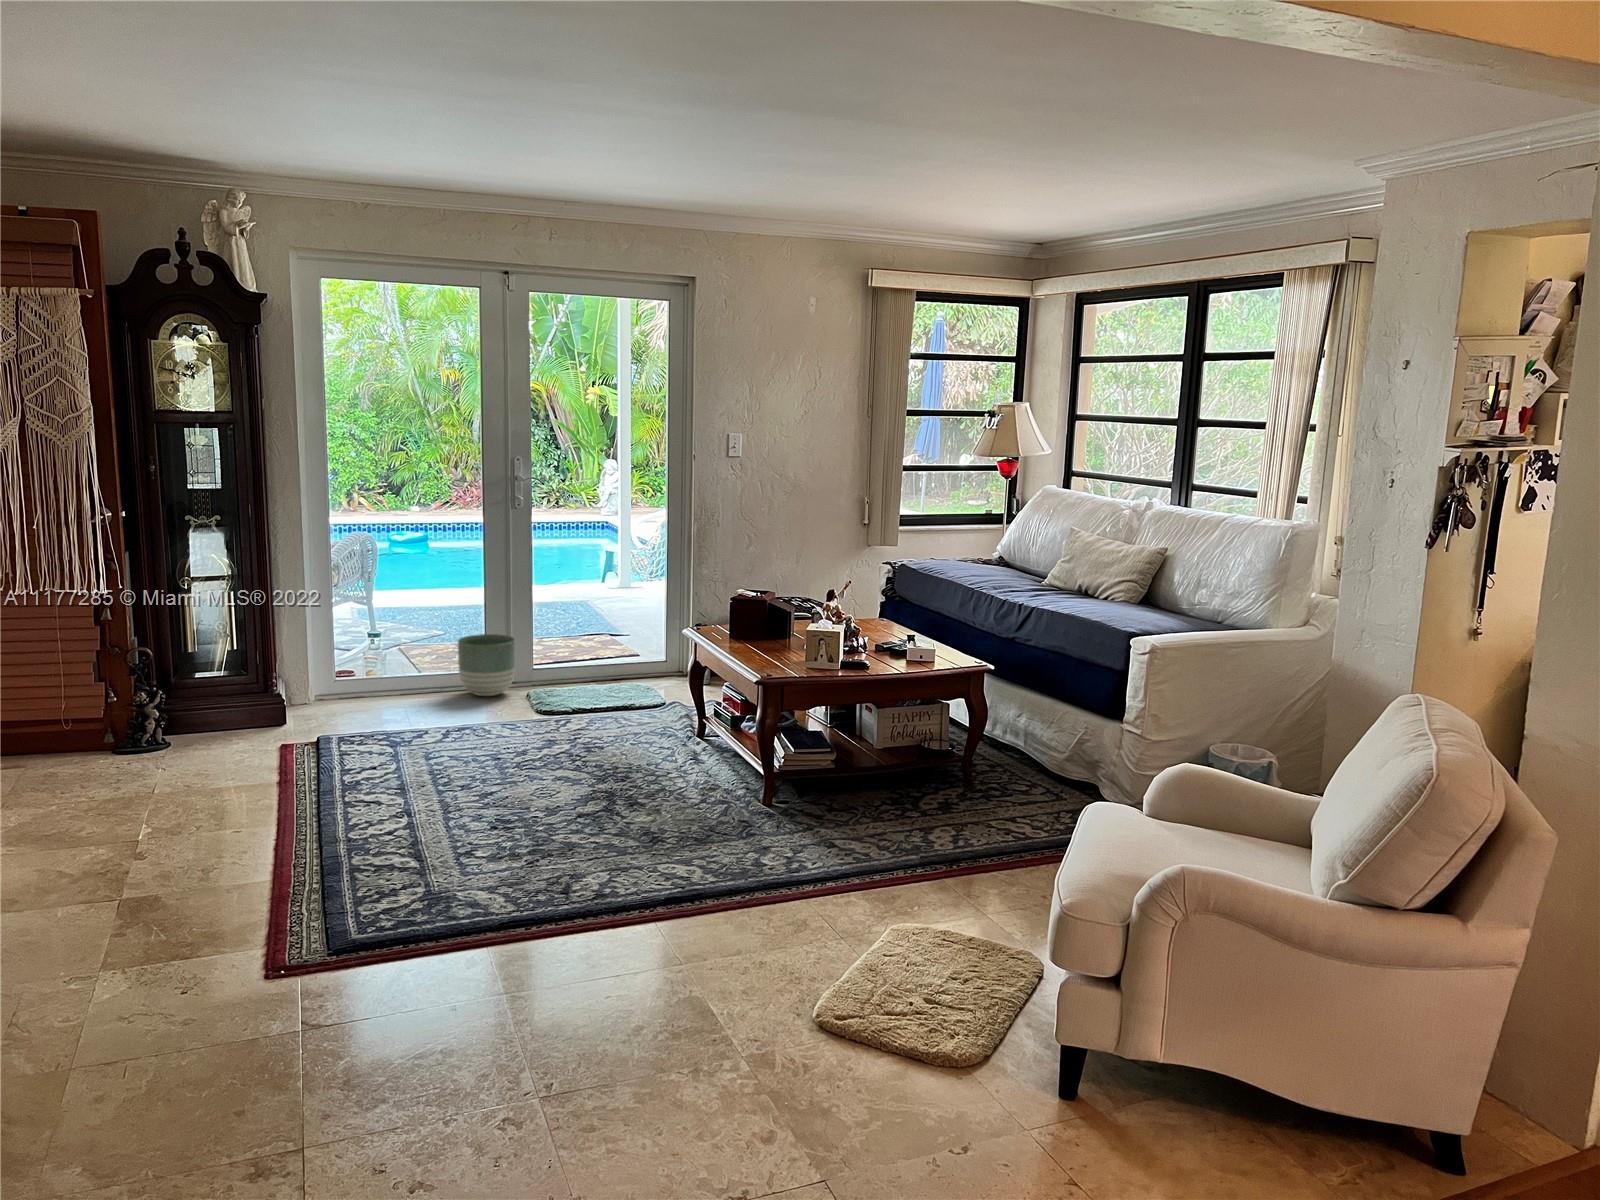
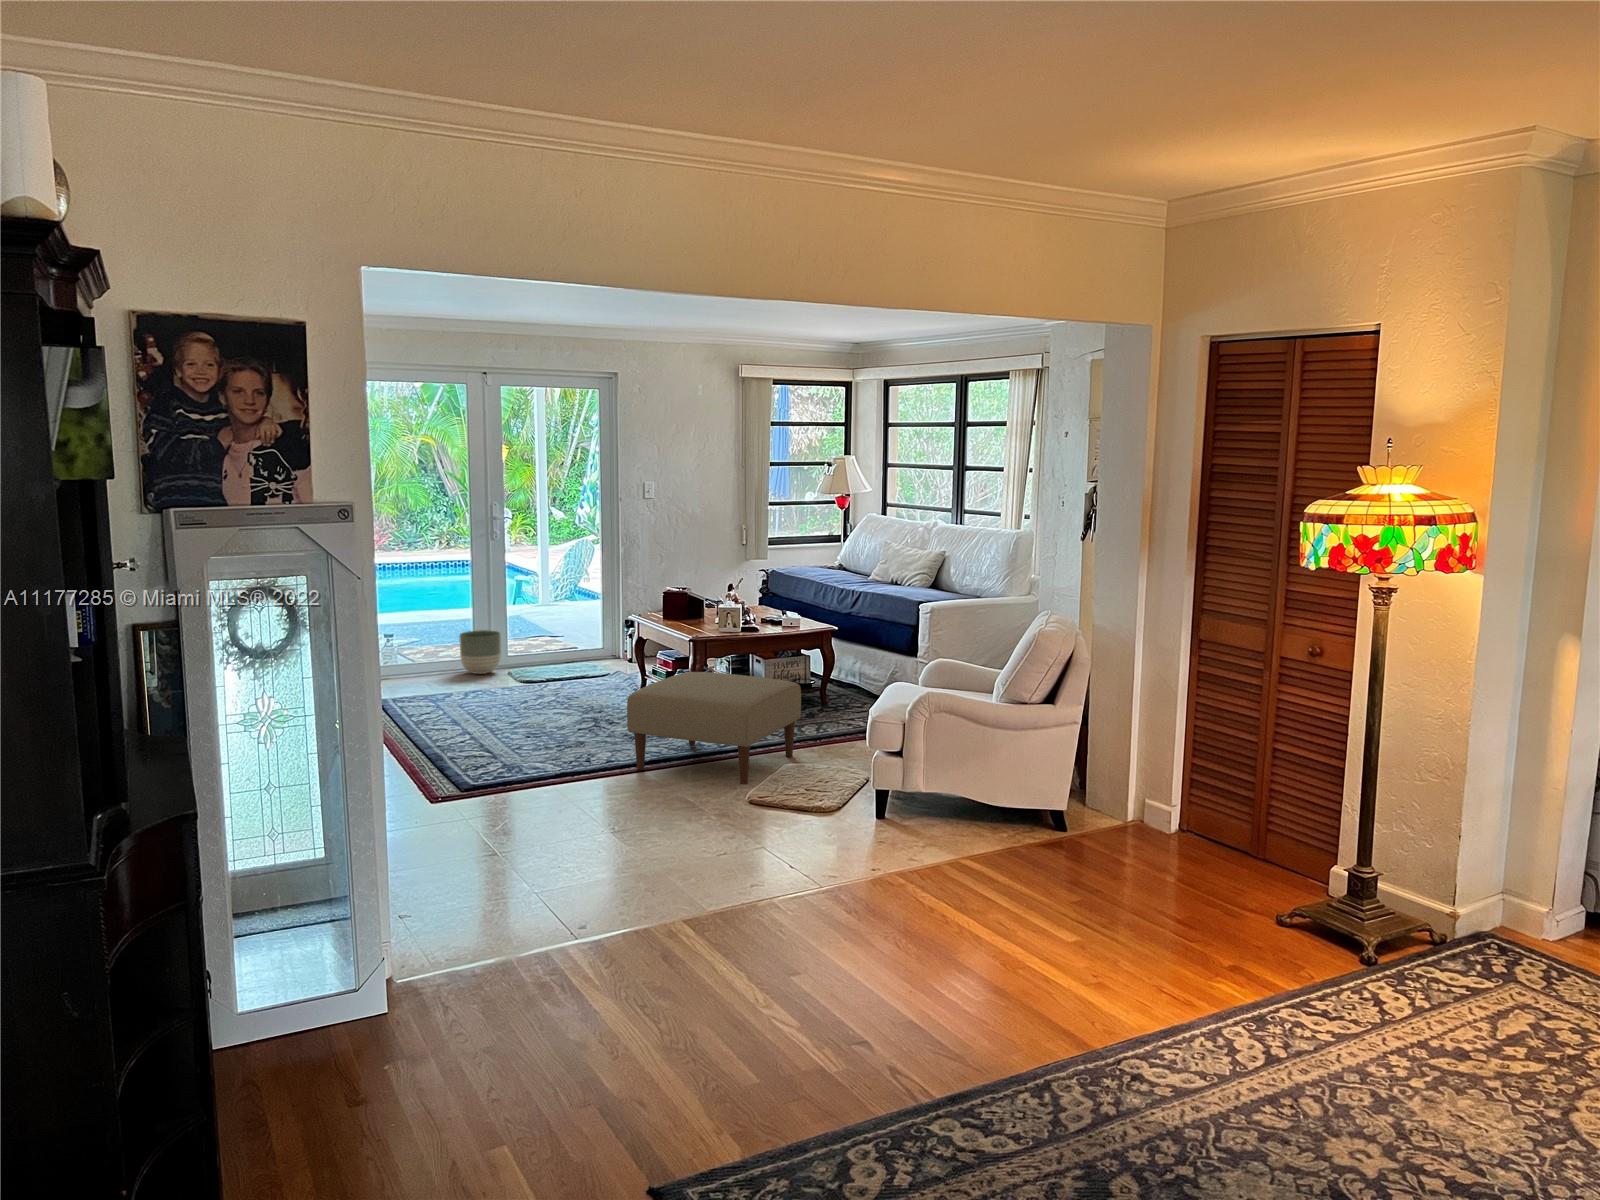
ottoman: none [623,743,927,971] -> present [627,672,801,785]

